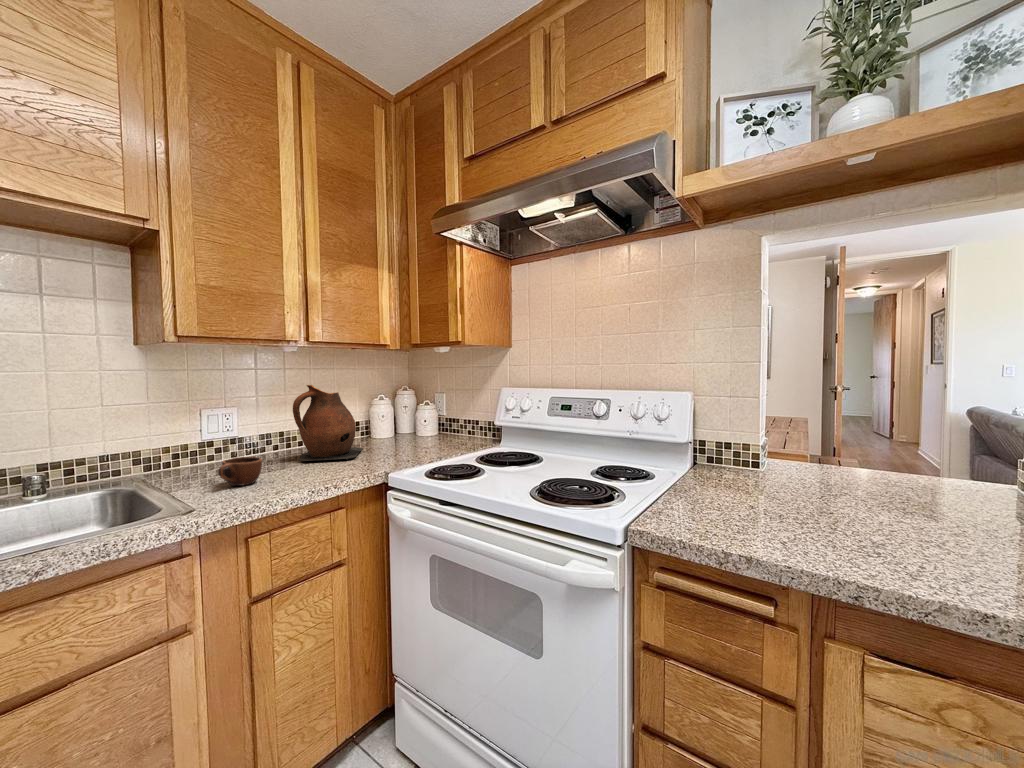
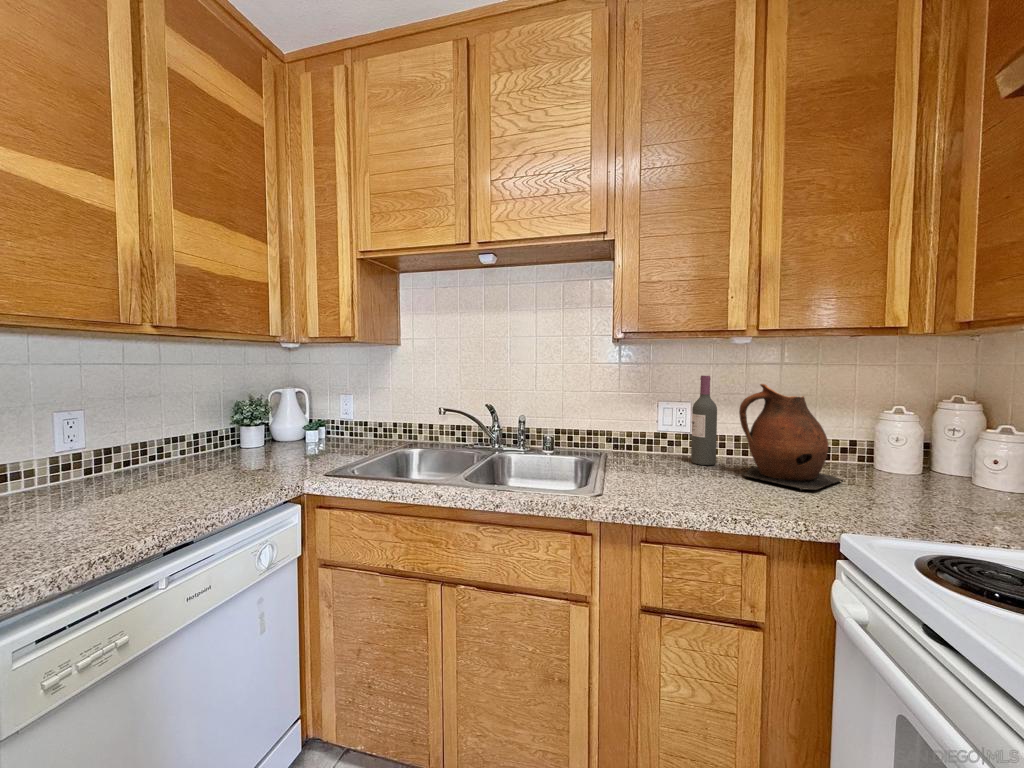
wine bottle: none [243,380,269,463] -> present [691,376,717,465]
mug: present [218,457,262,486] -> none [639,454,684,486]

